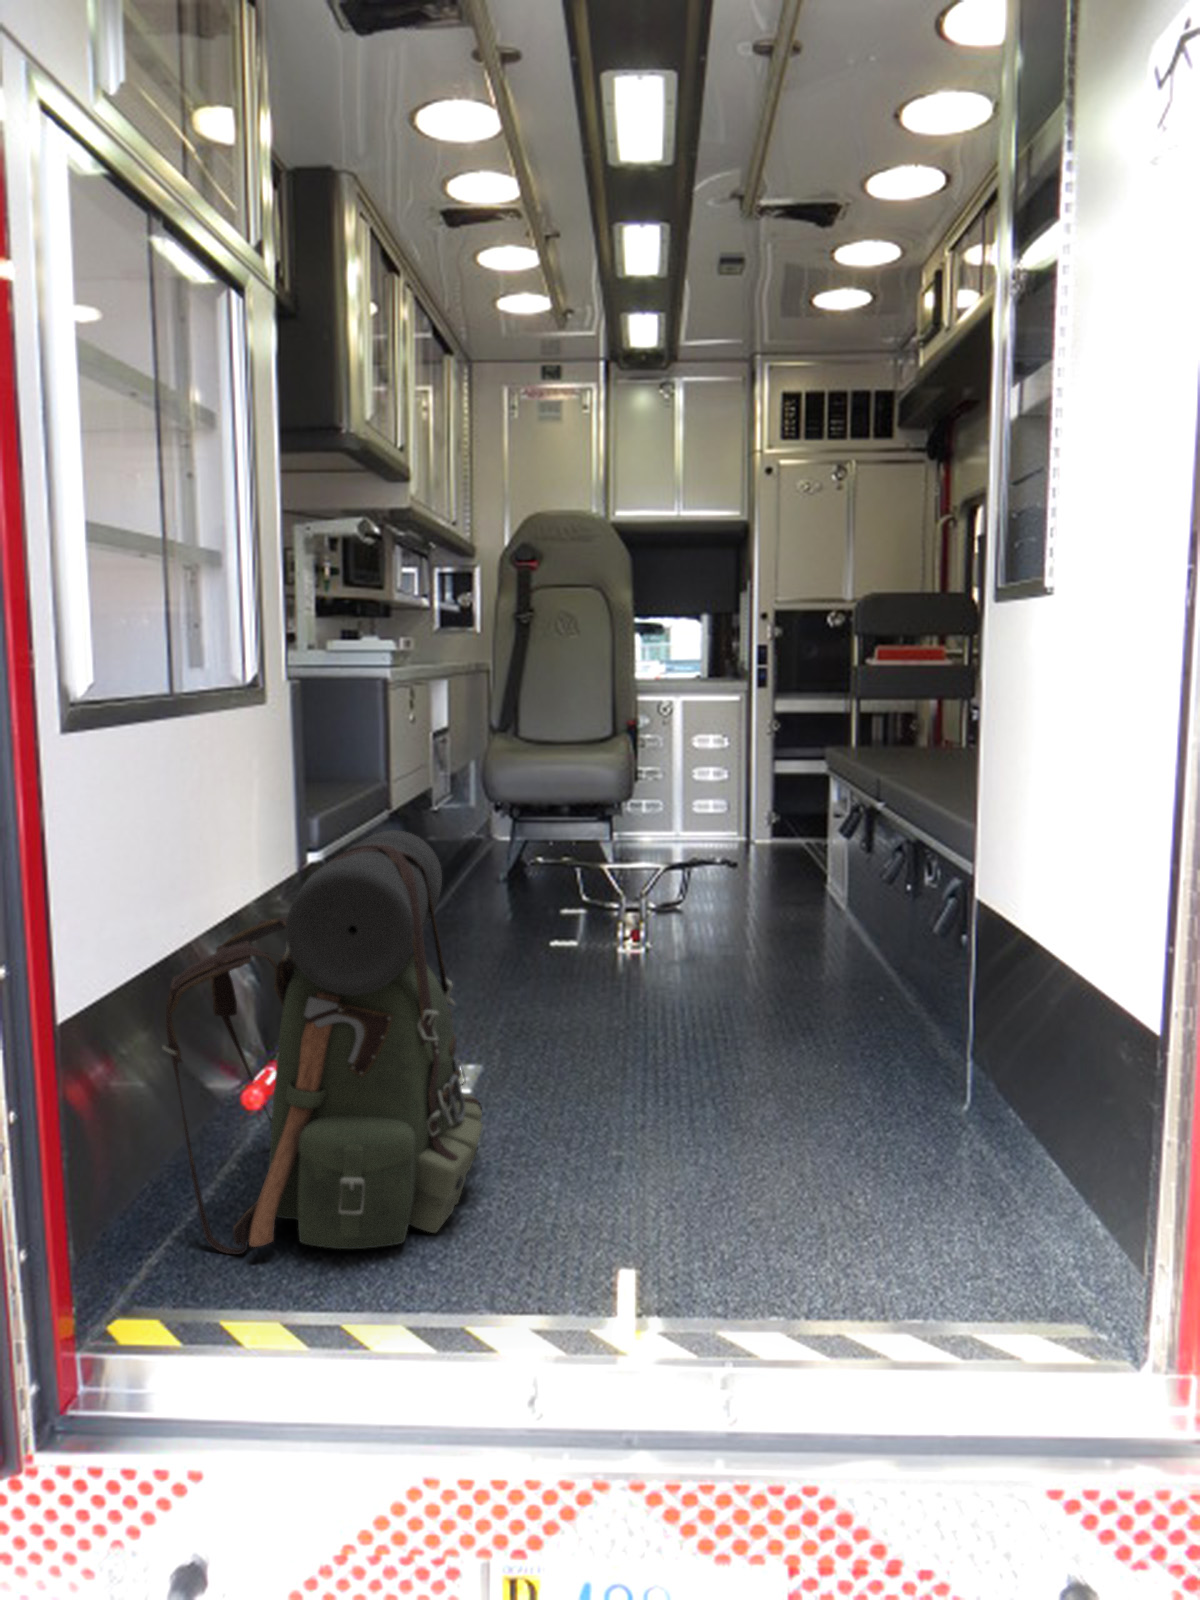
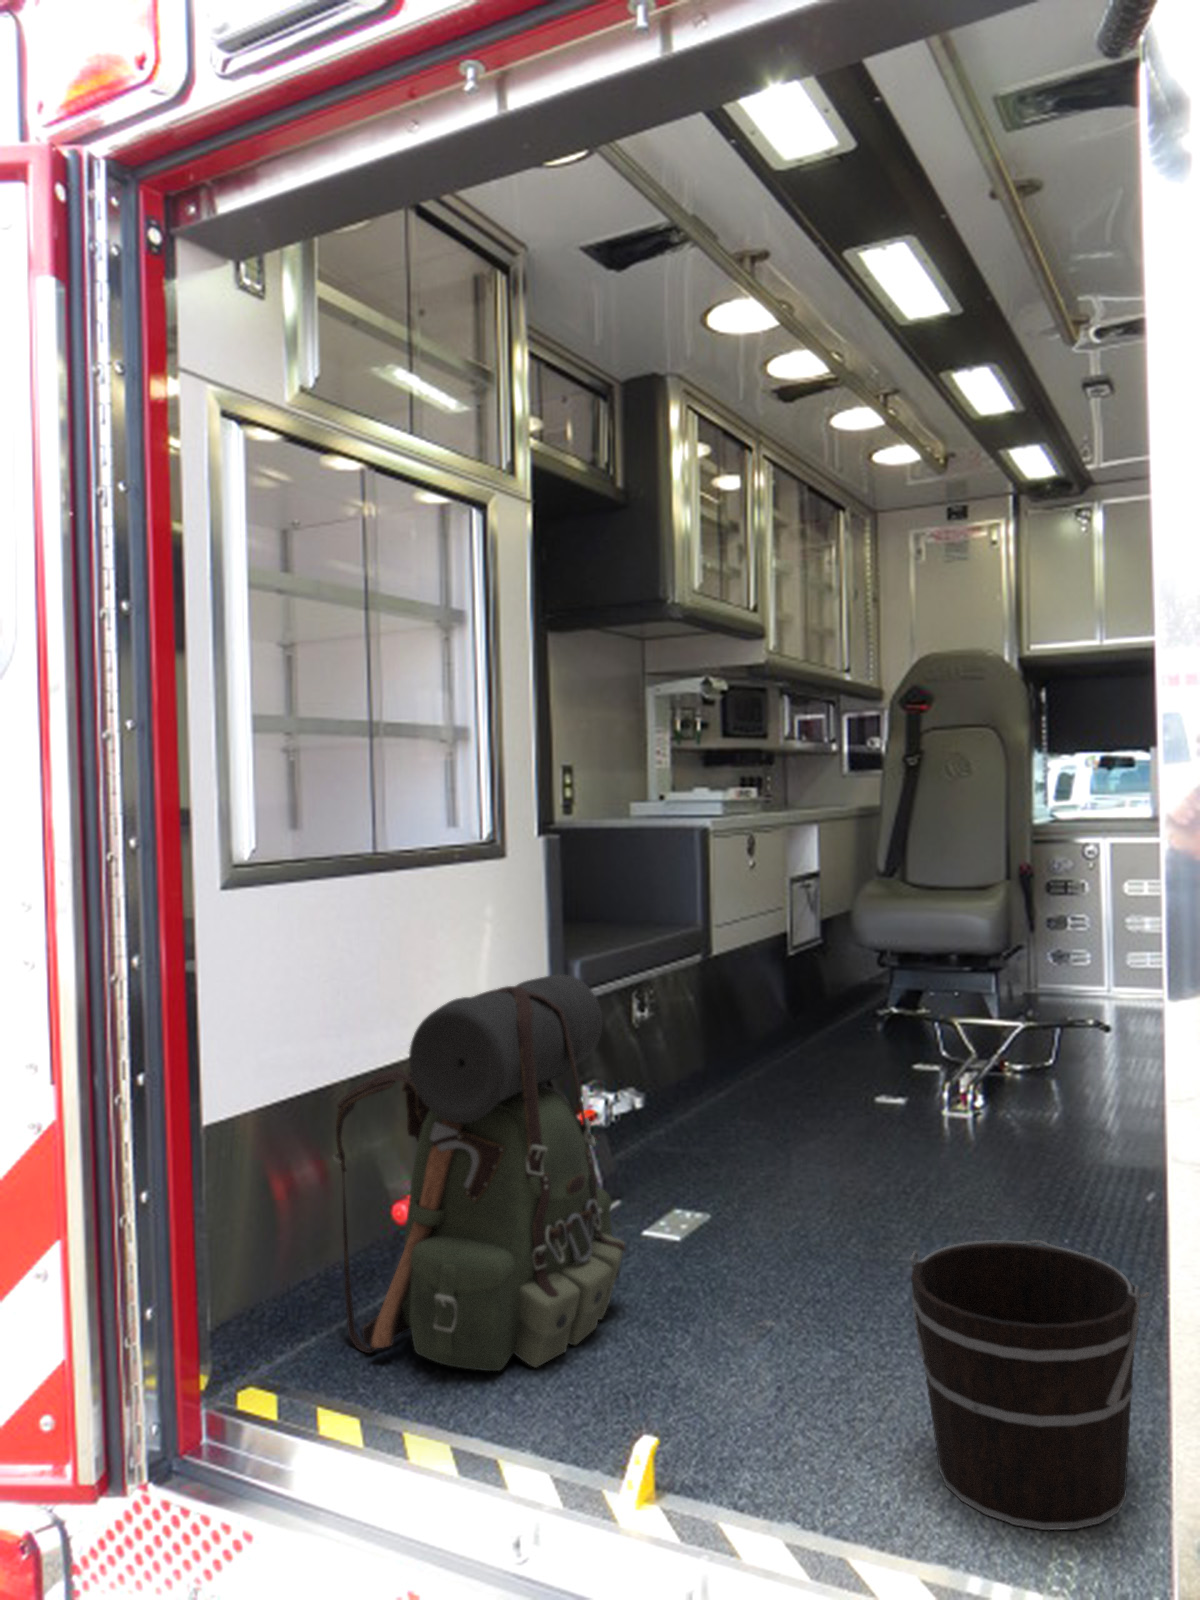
bucket: none [823,1044,1023,1278] -> present [910,1240,1149,1530]

